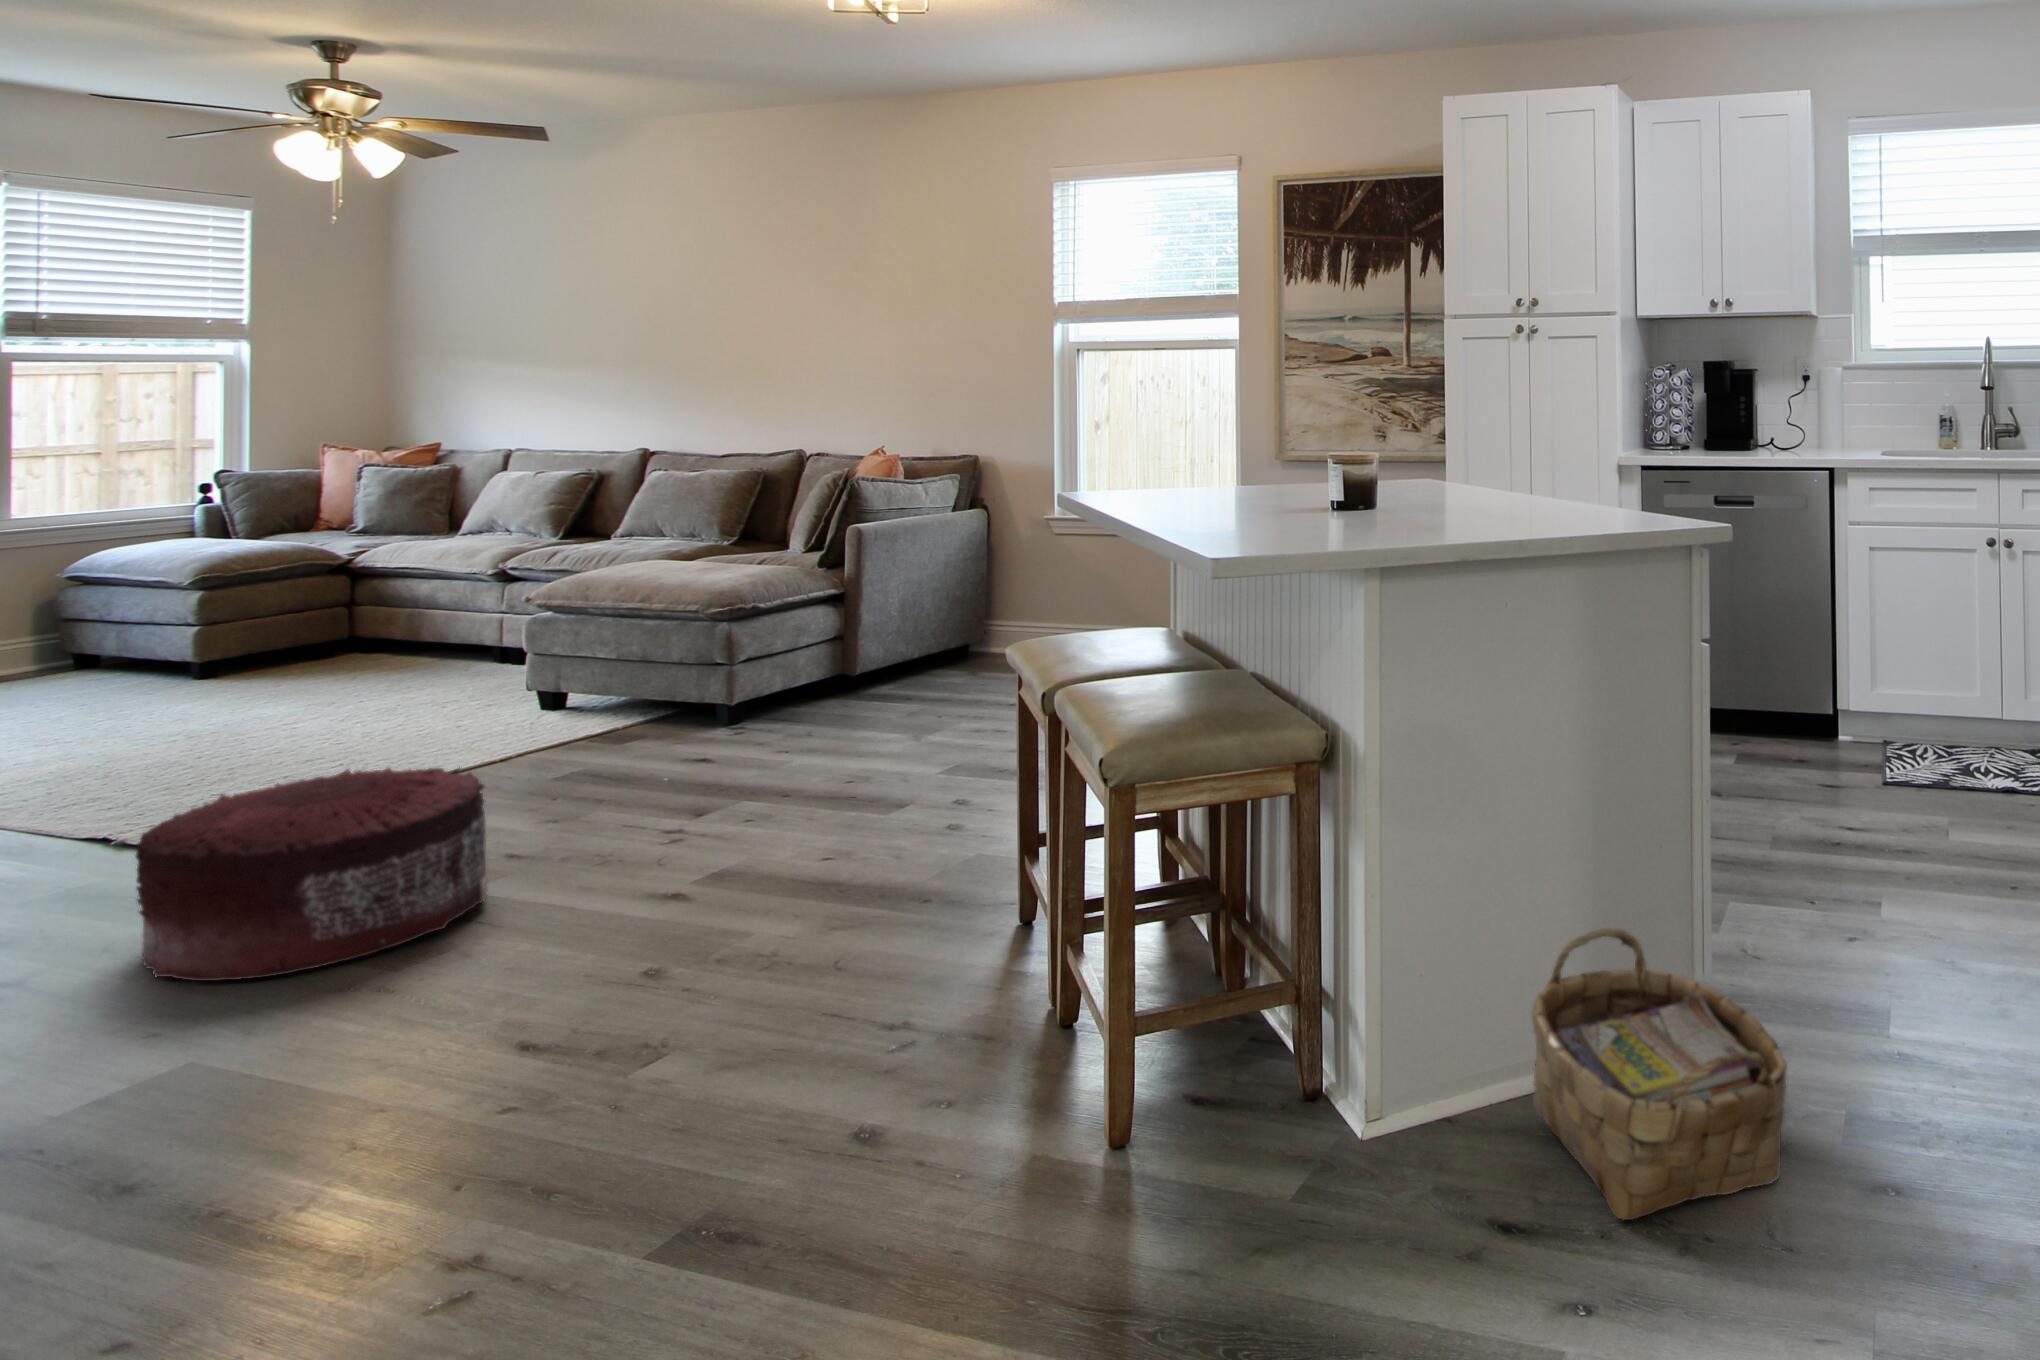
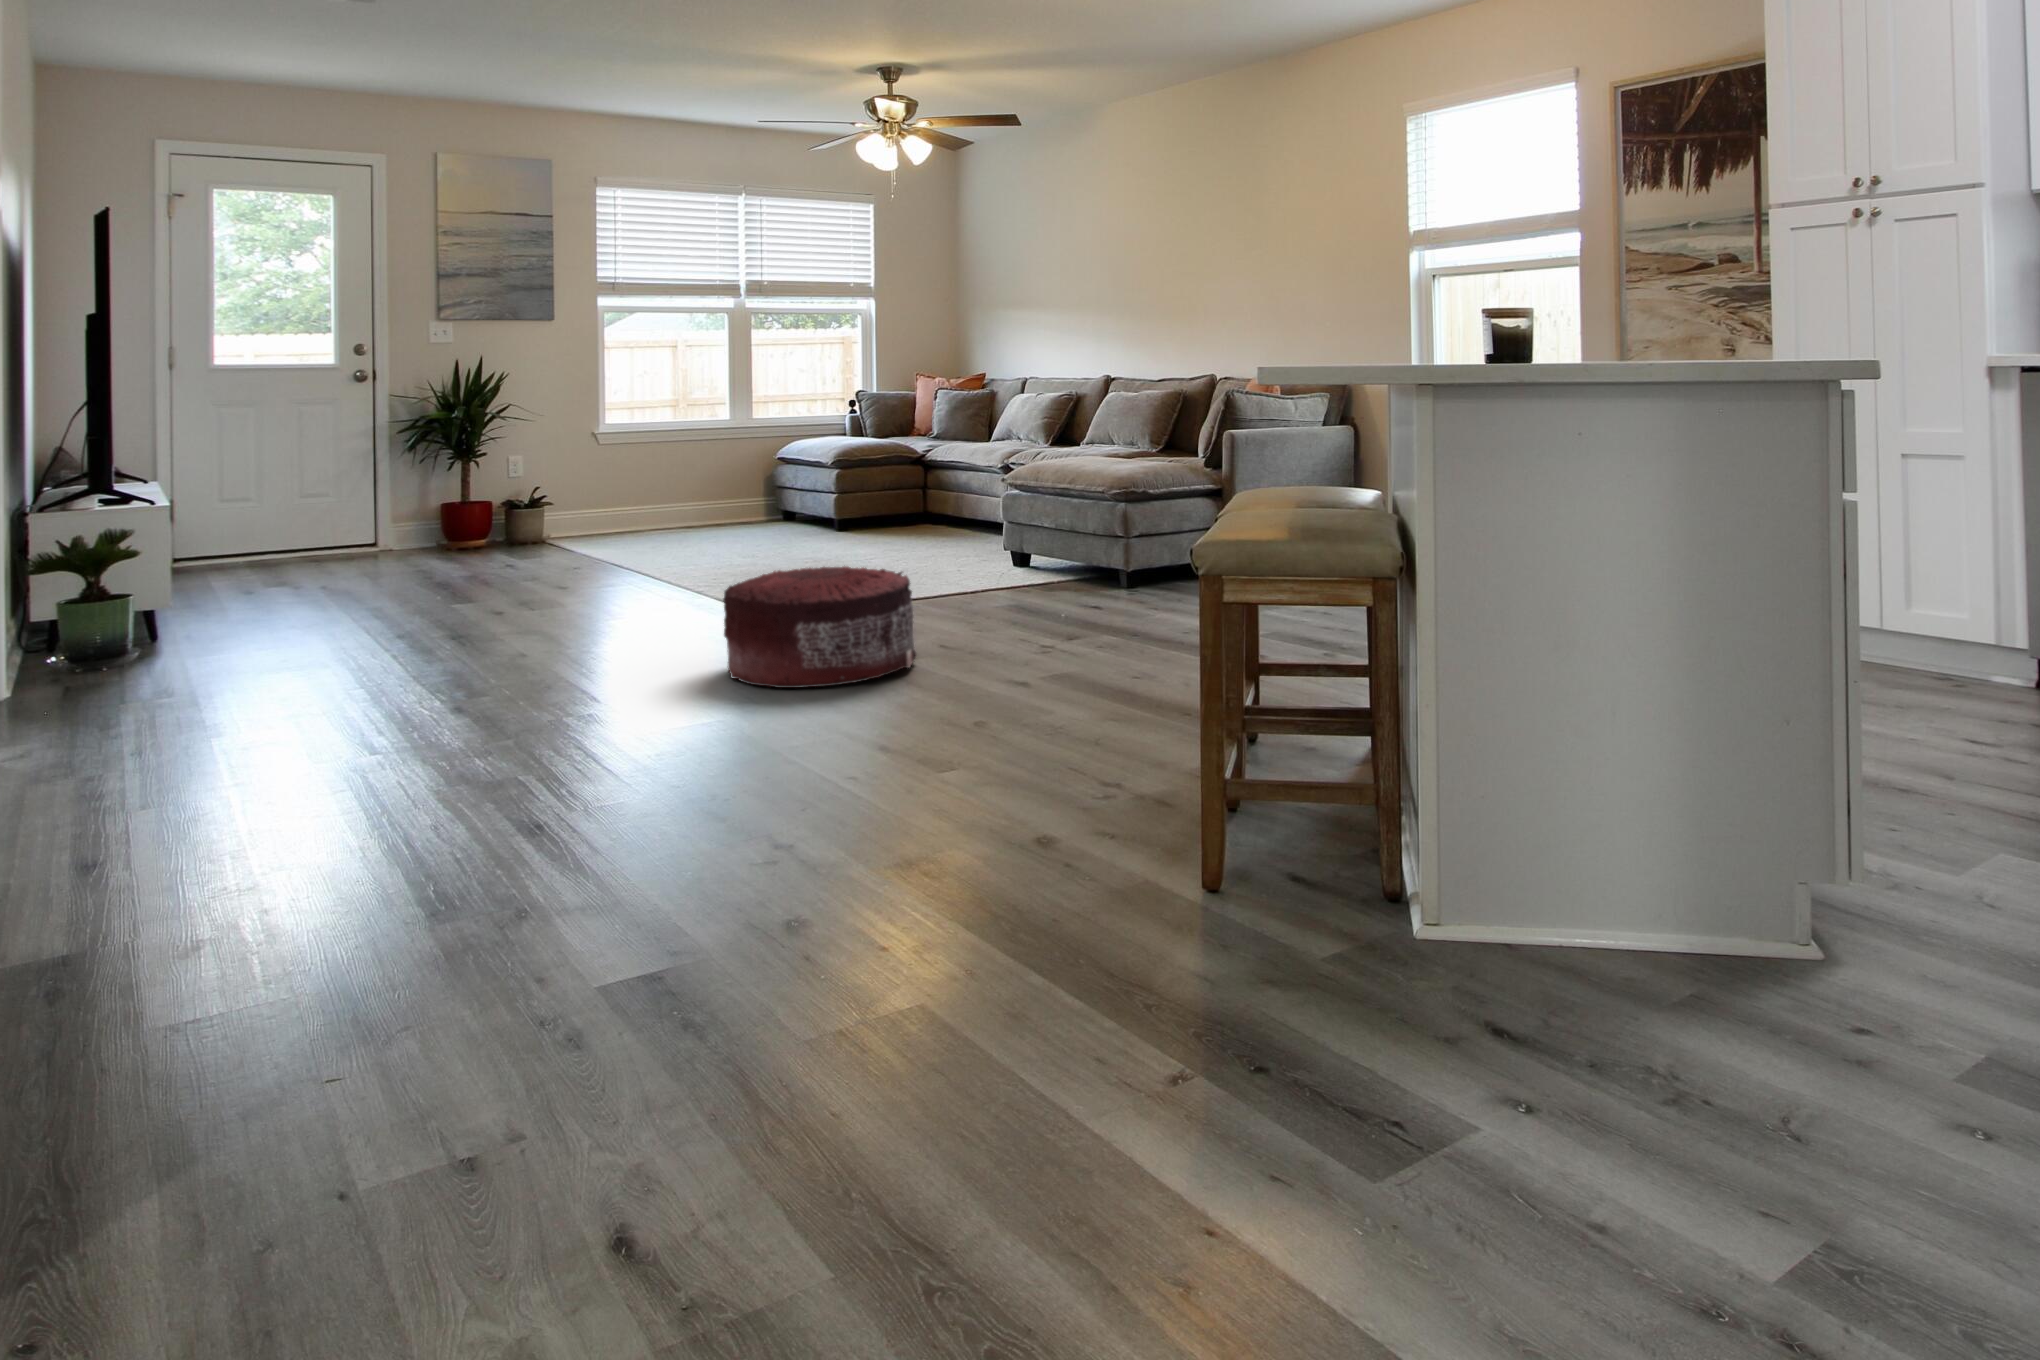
woven basket: present [1531,928,1787,1220] -> none [1574,784,1847,1078]

